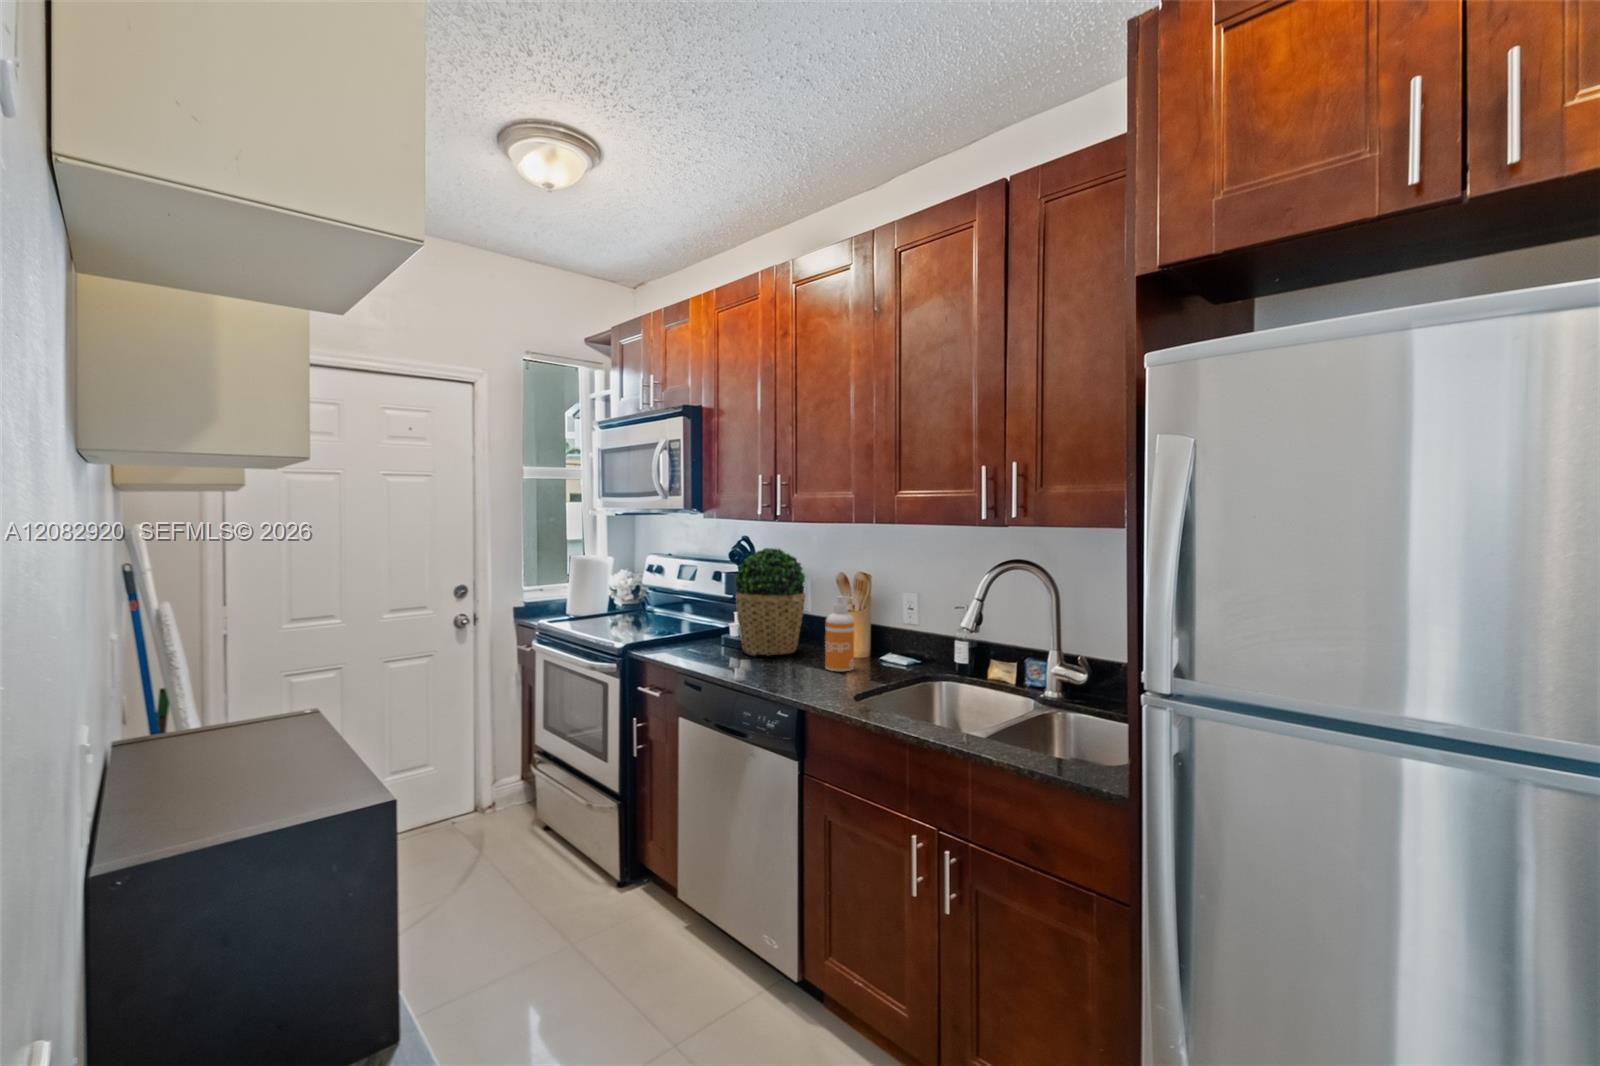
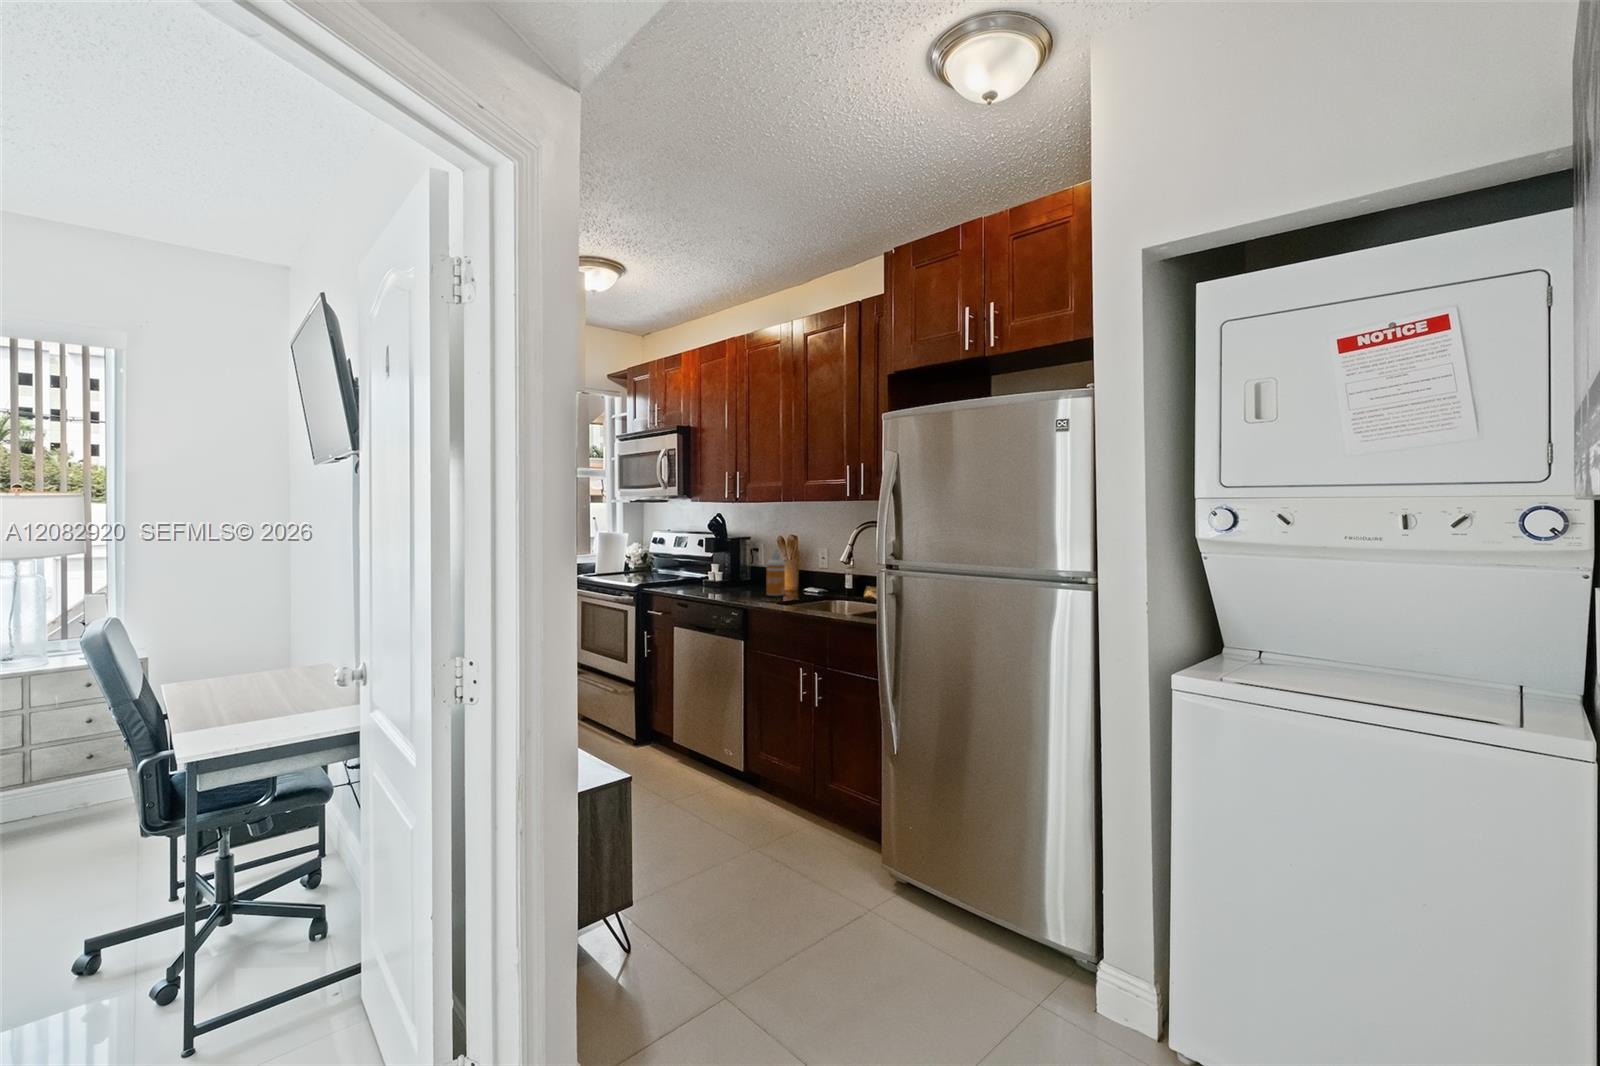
potted plant: present [735,548,806,656] -> none [710,520,757,589]

